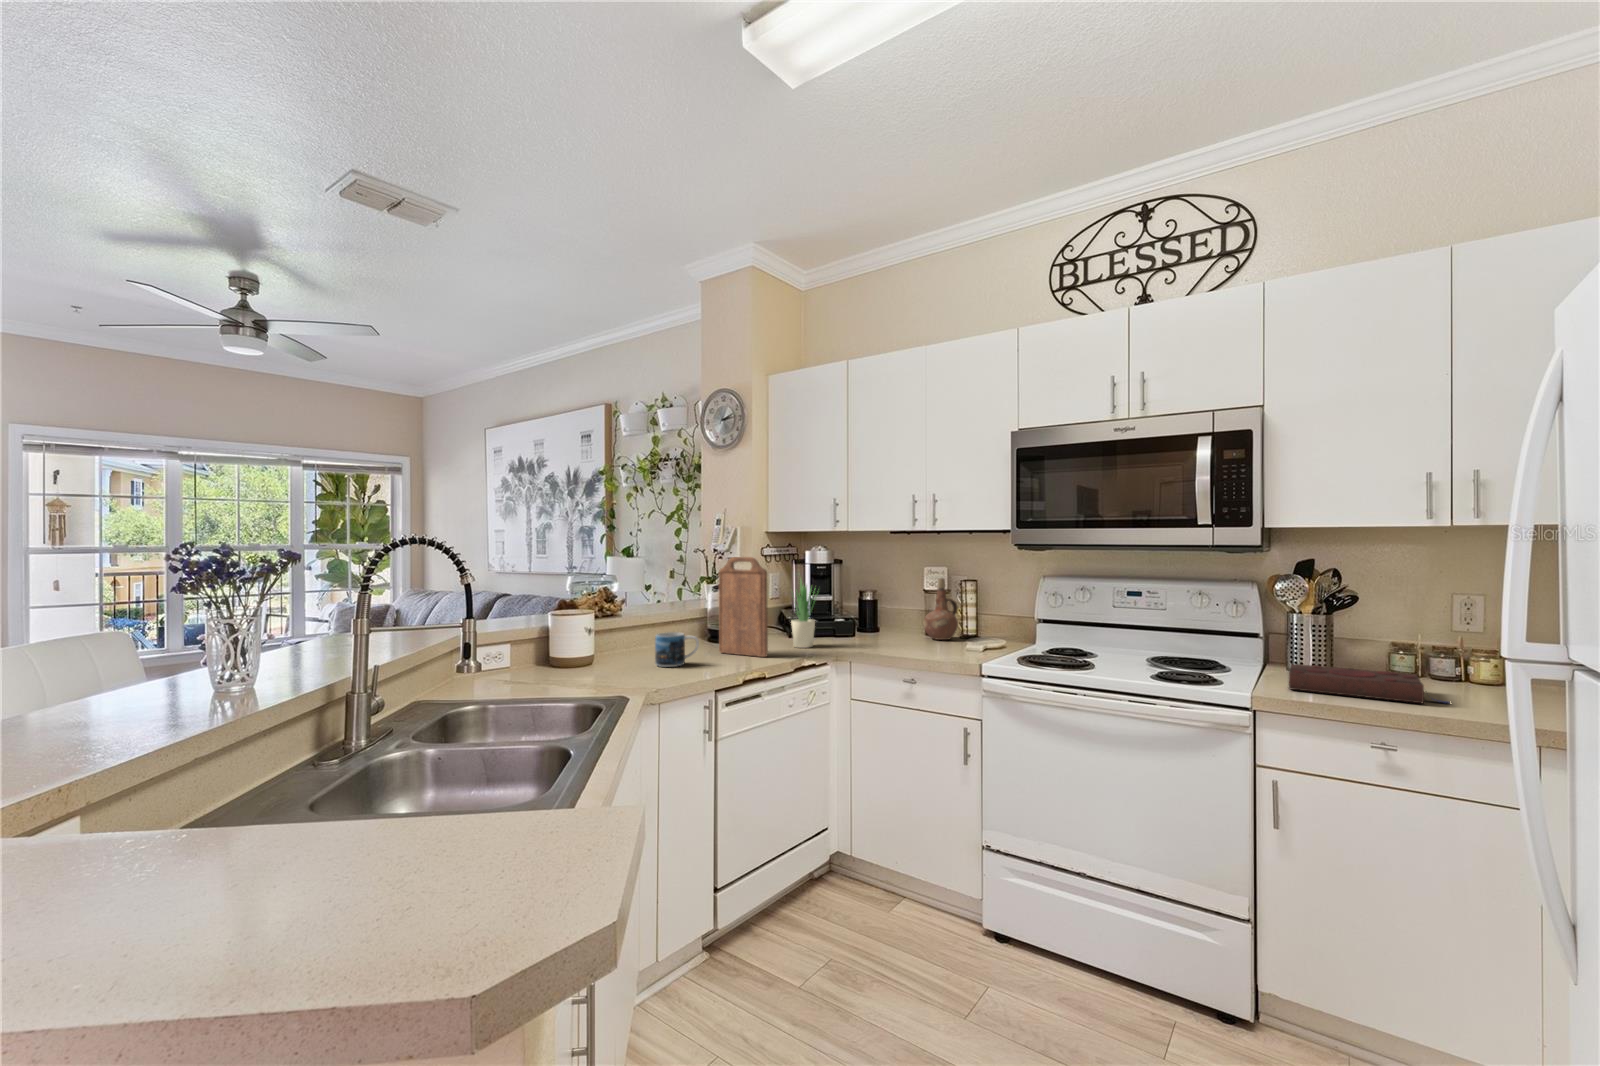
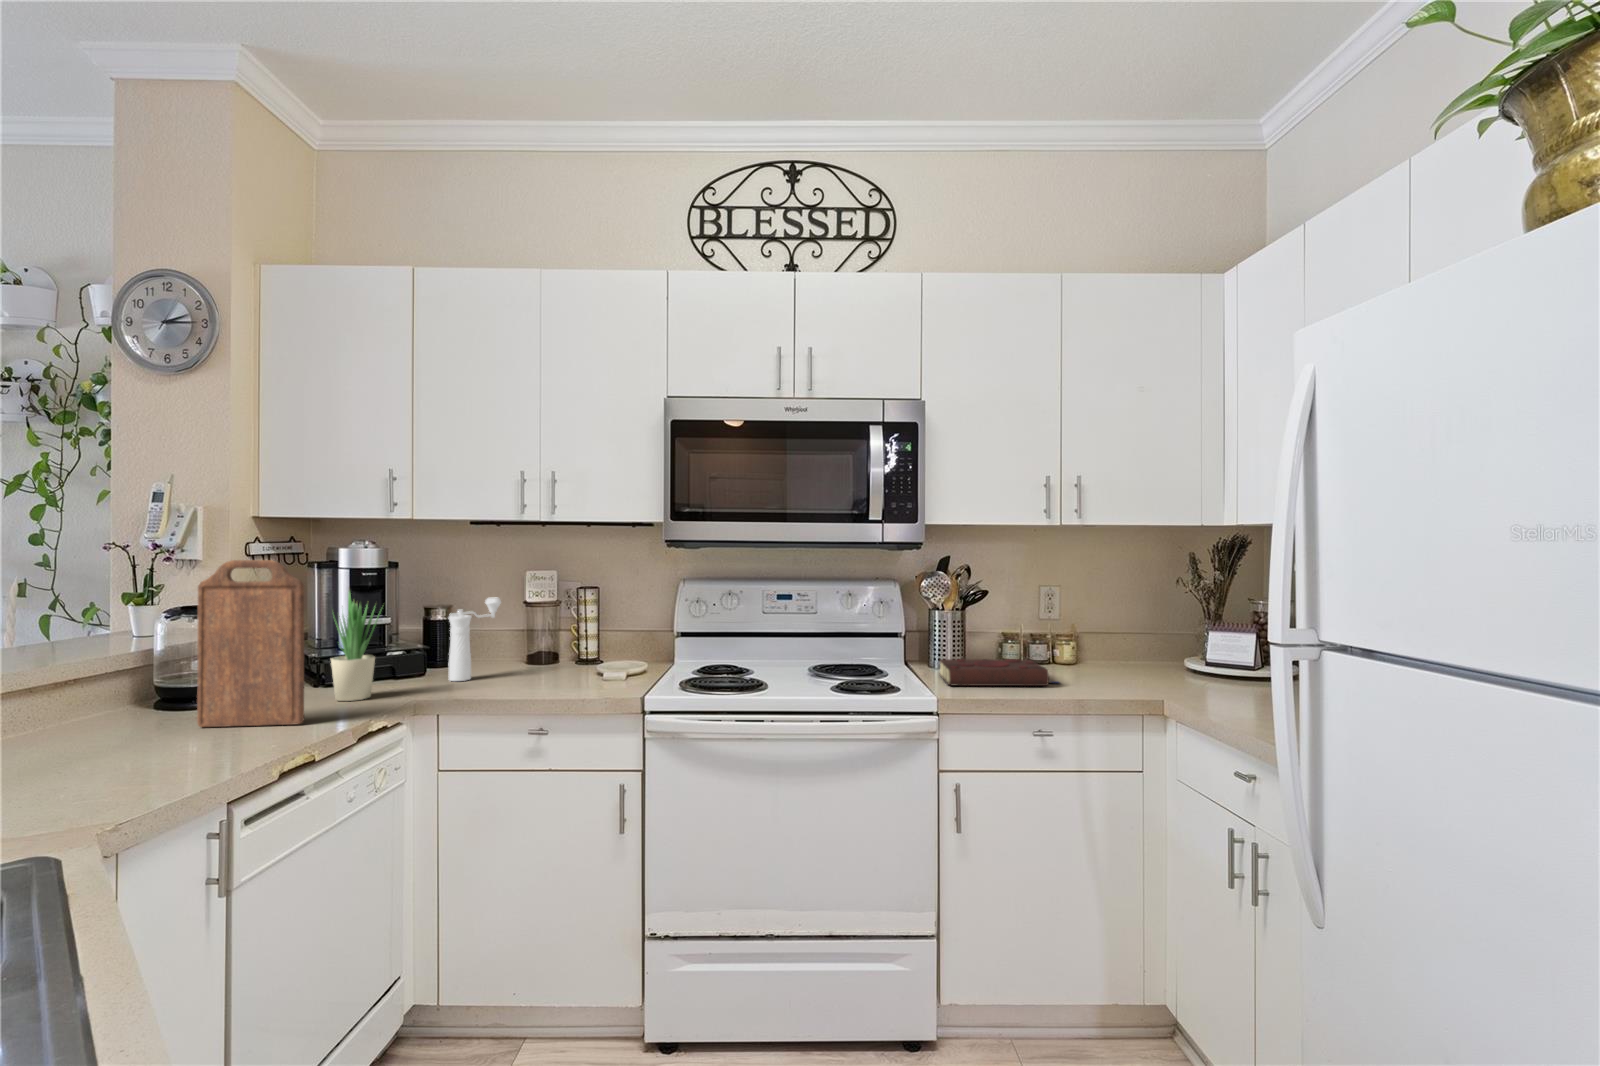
ceramic pitcher: present [924,578,958,640] -> none [529,585,576,667]
pepper mill: none [865,586,902,643] -> present [449,597,501,681]
mug: present [655,632,699,667] -> none [66,702,172,771]

